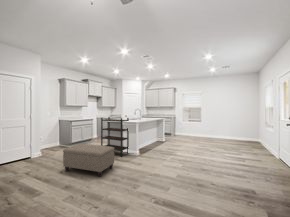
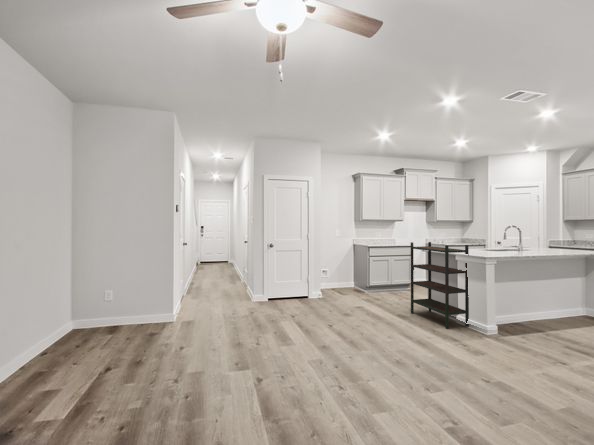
ottoman: present [63,144,114,177] -> none [333,287,417,349]

